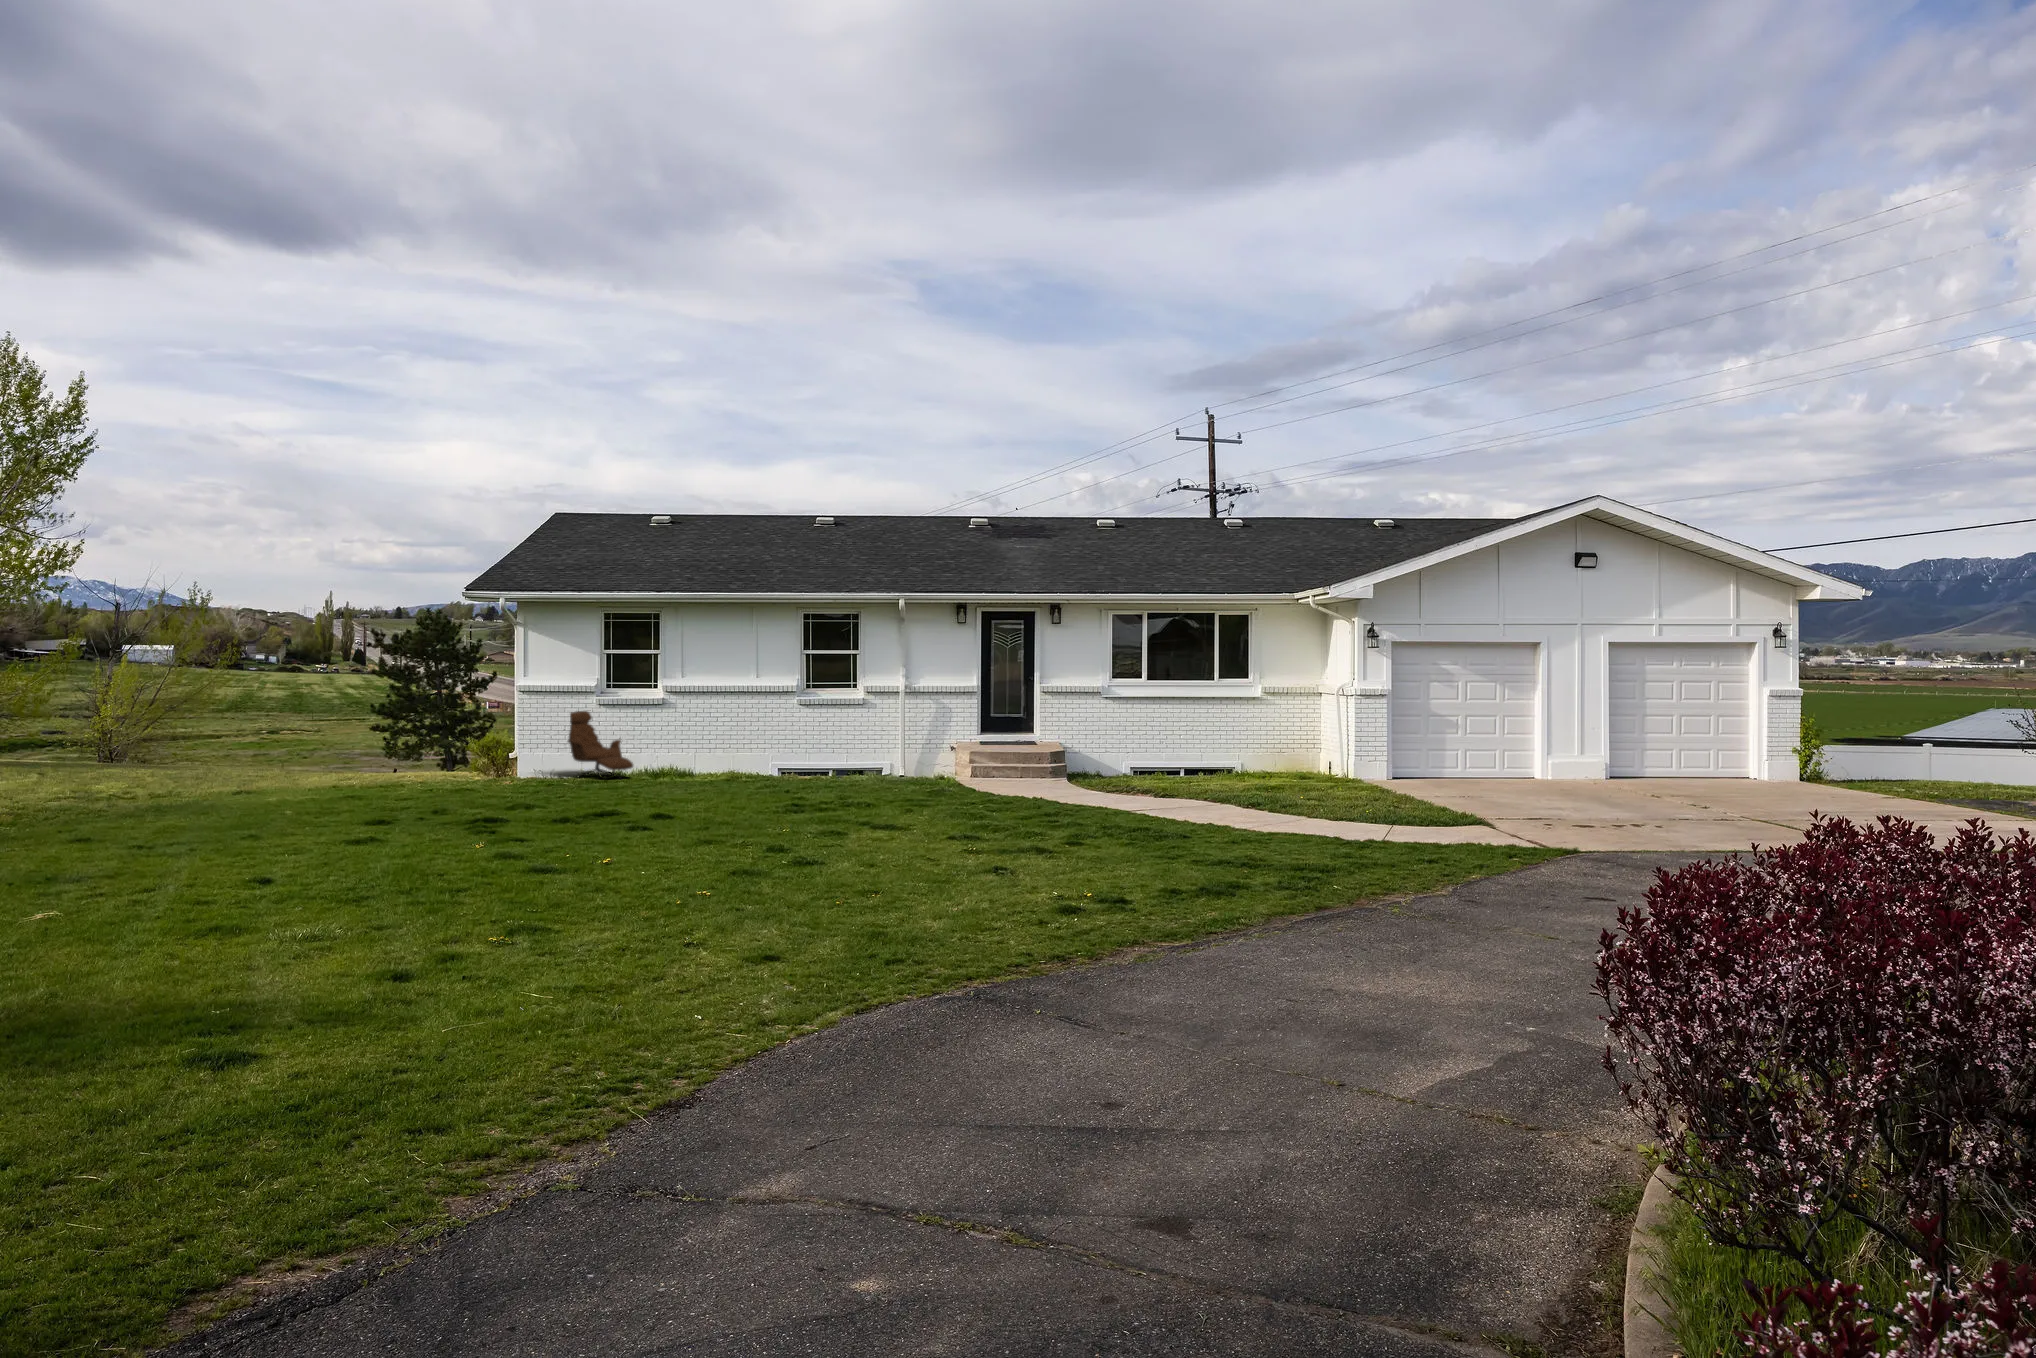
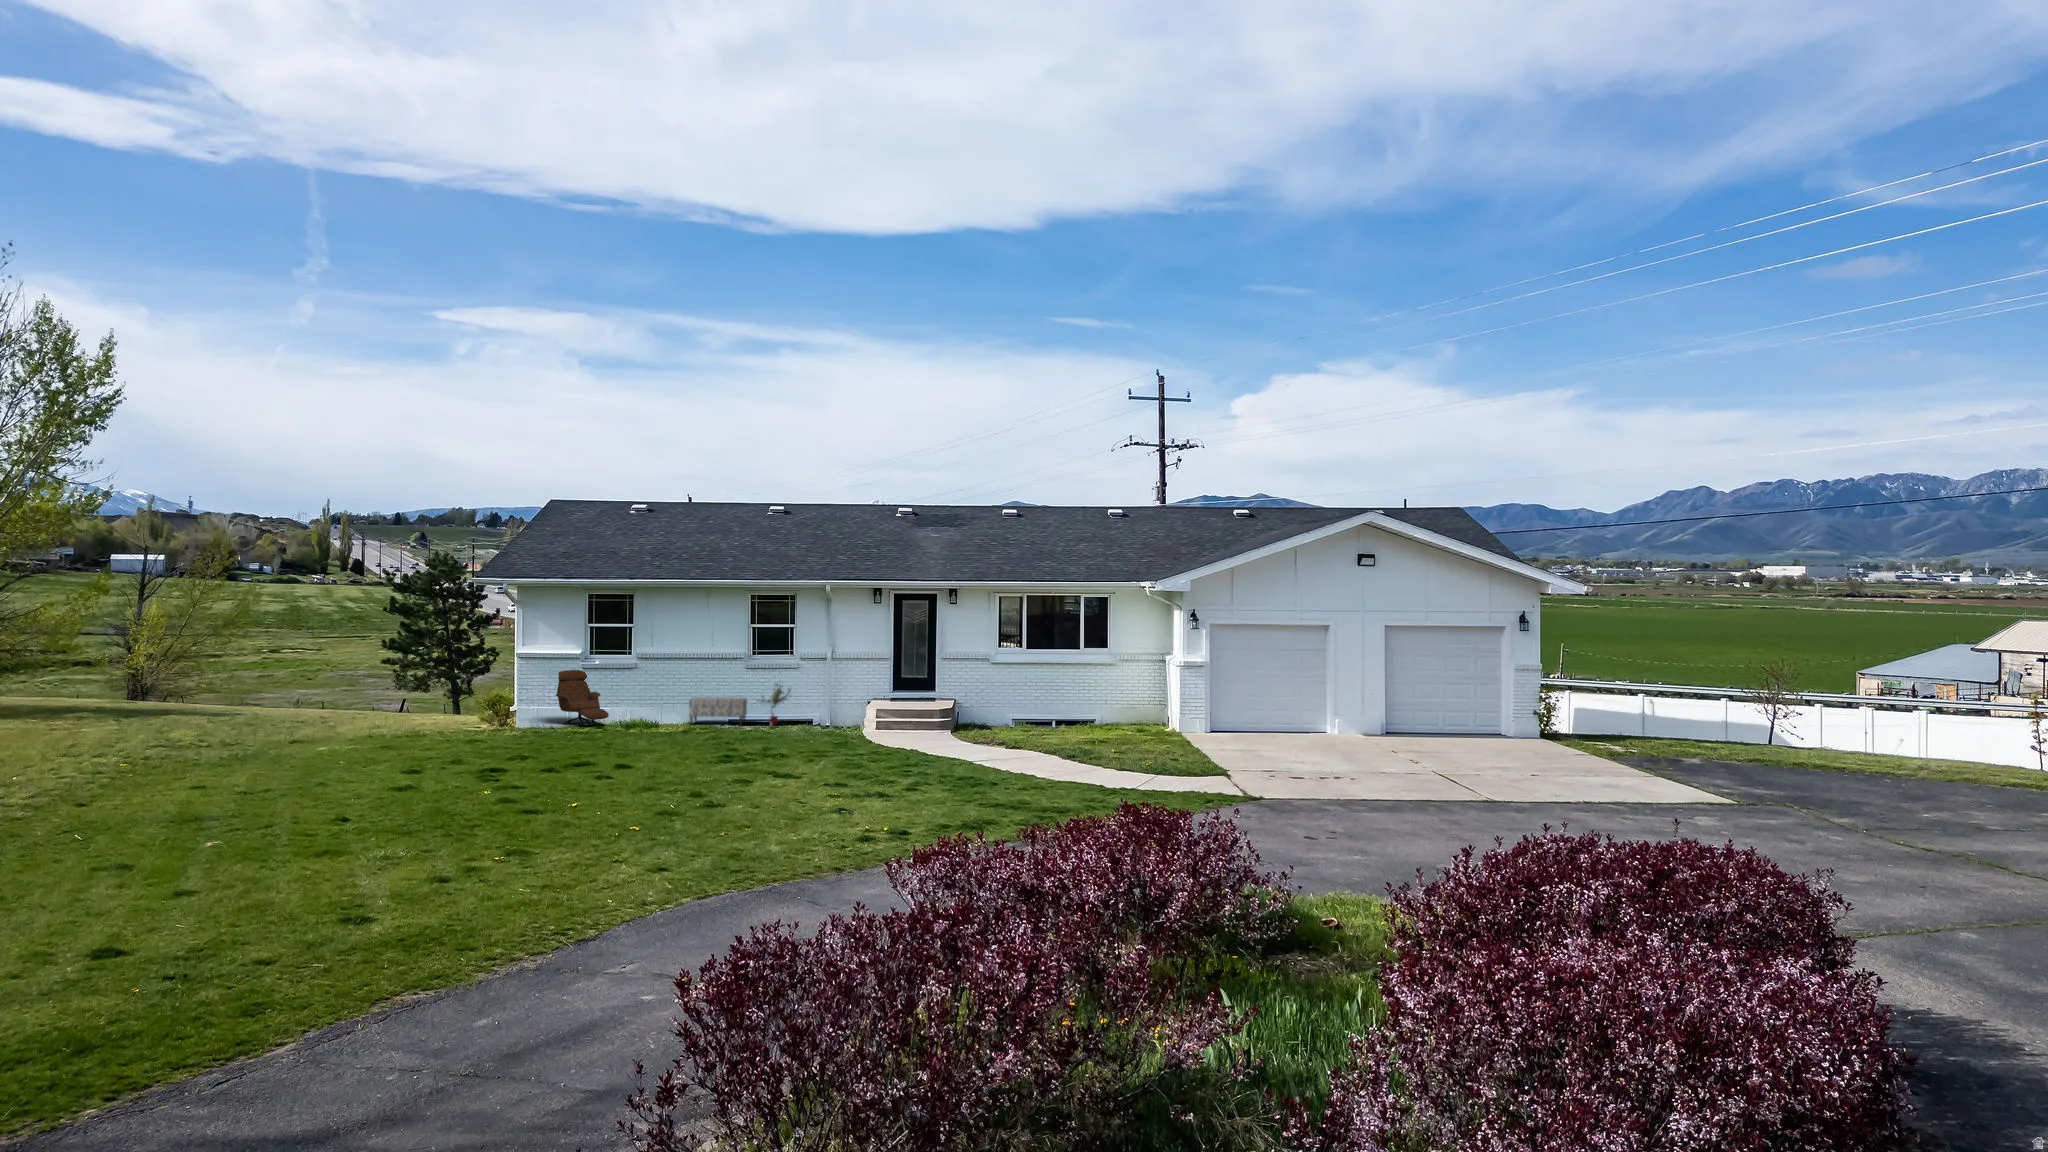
potted tree: none [816,723,860,776] -> present [759,684,791,725]
bench: none [733,743,804,777] -> present [689,697,747,725]

